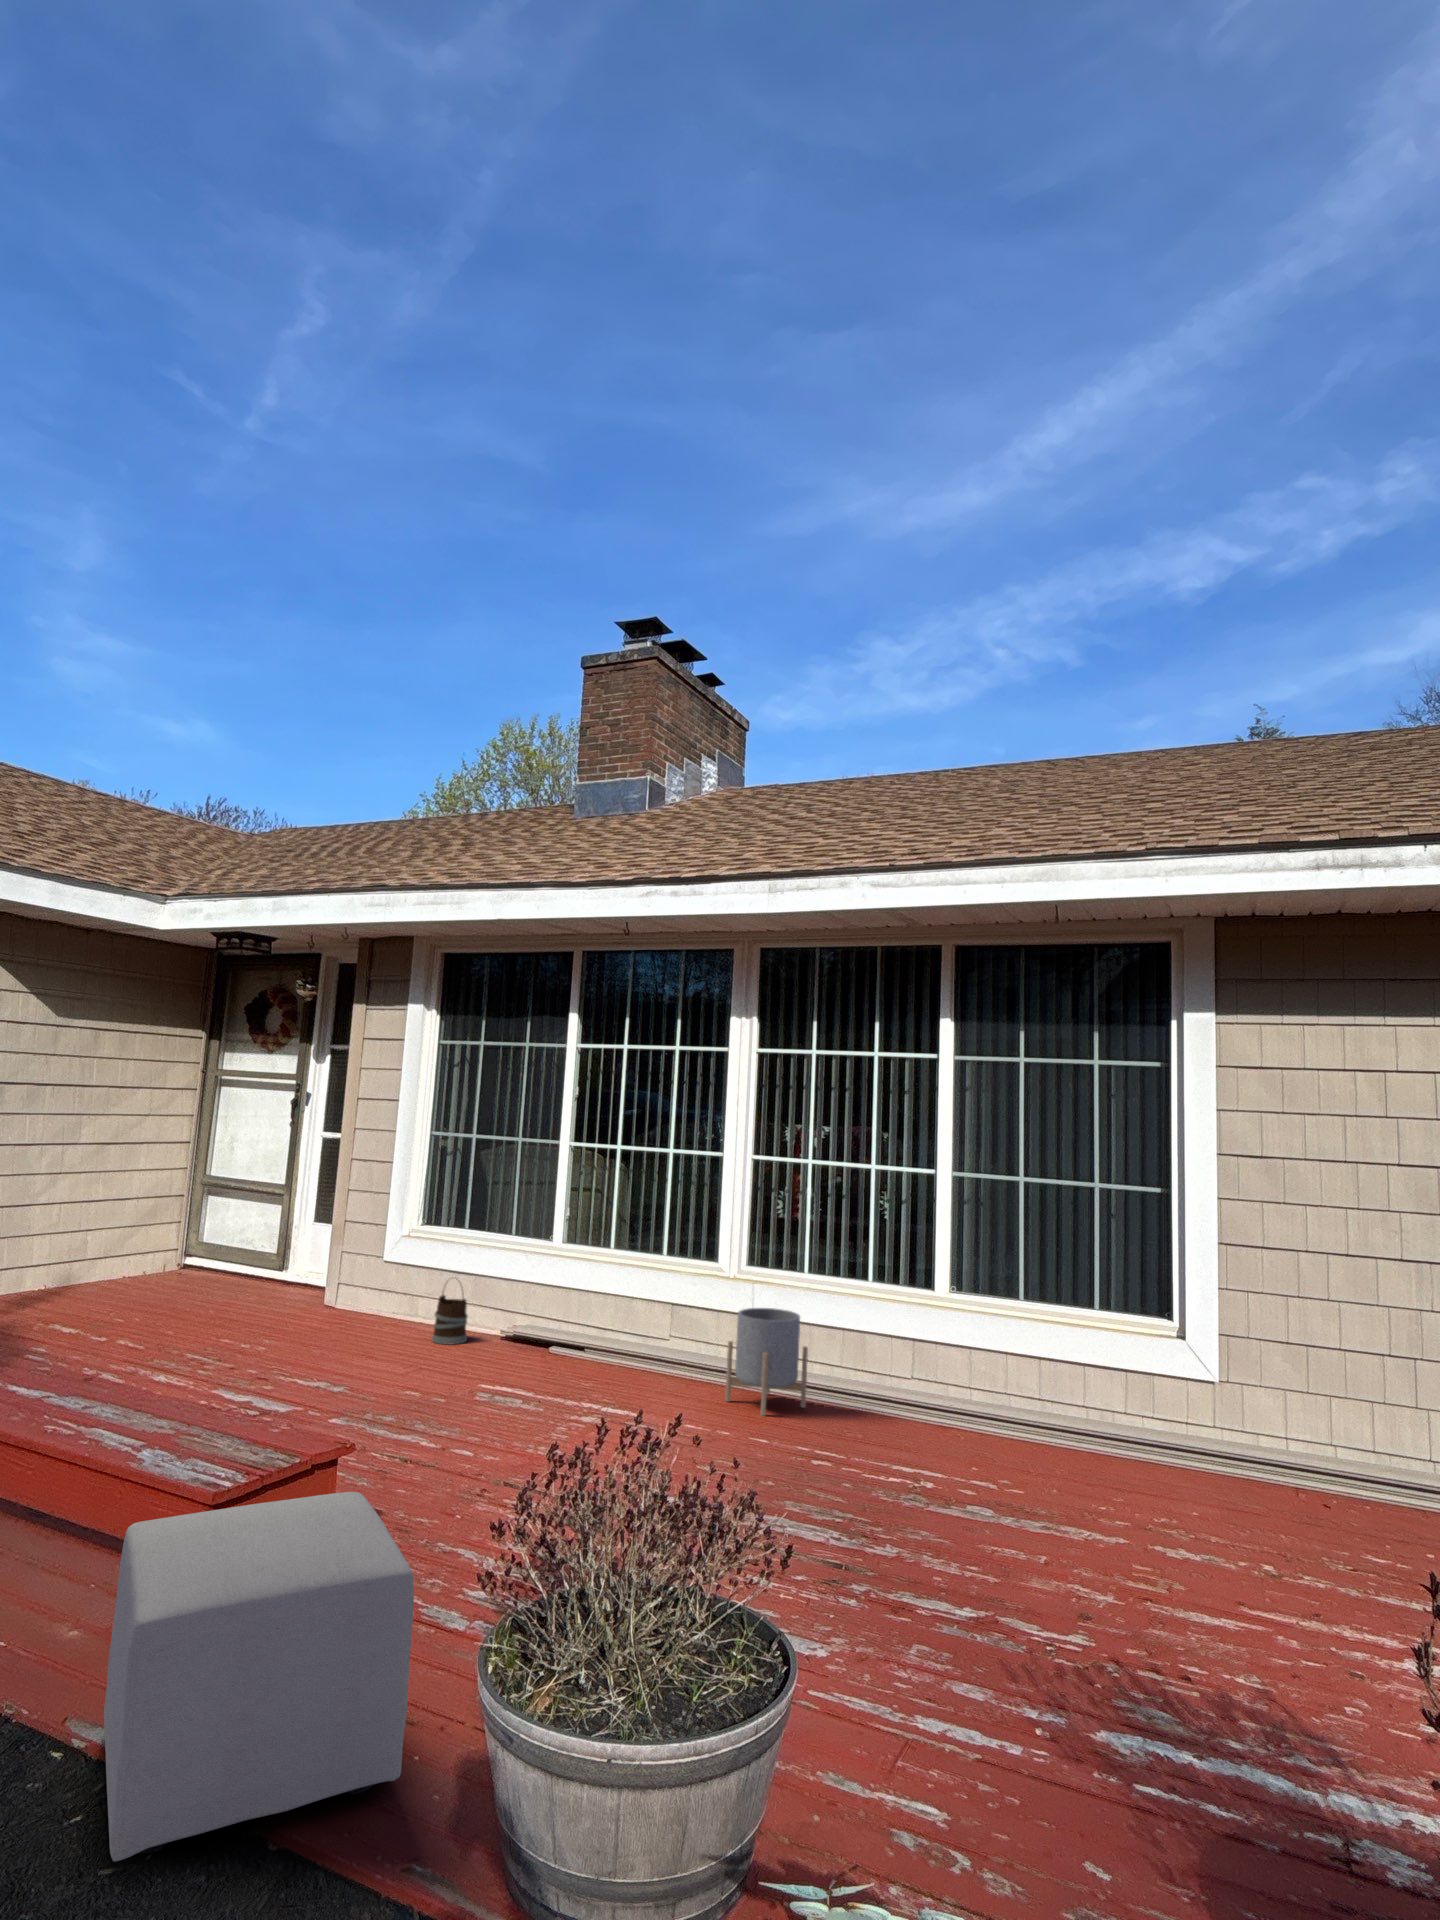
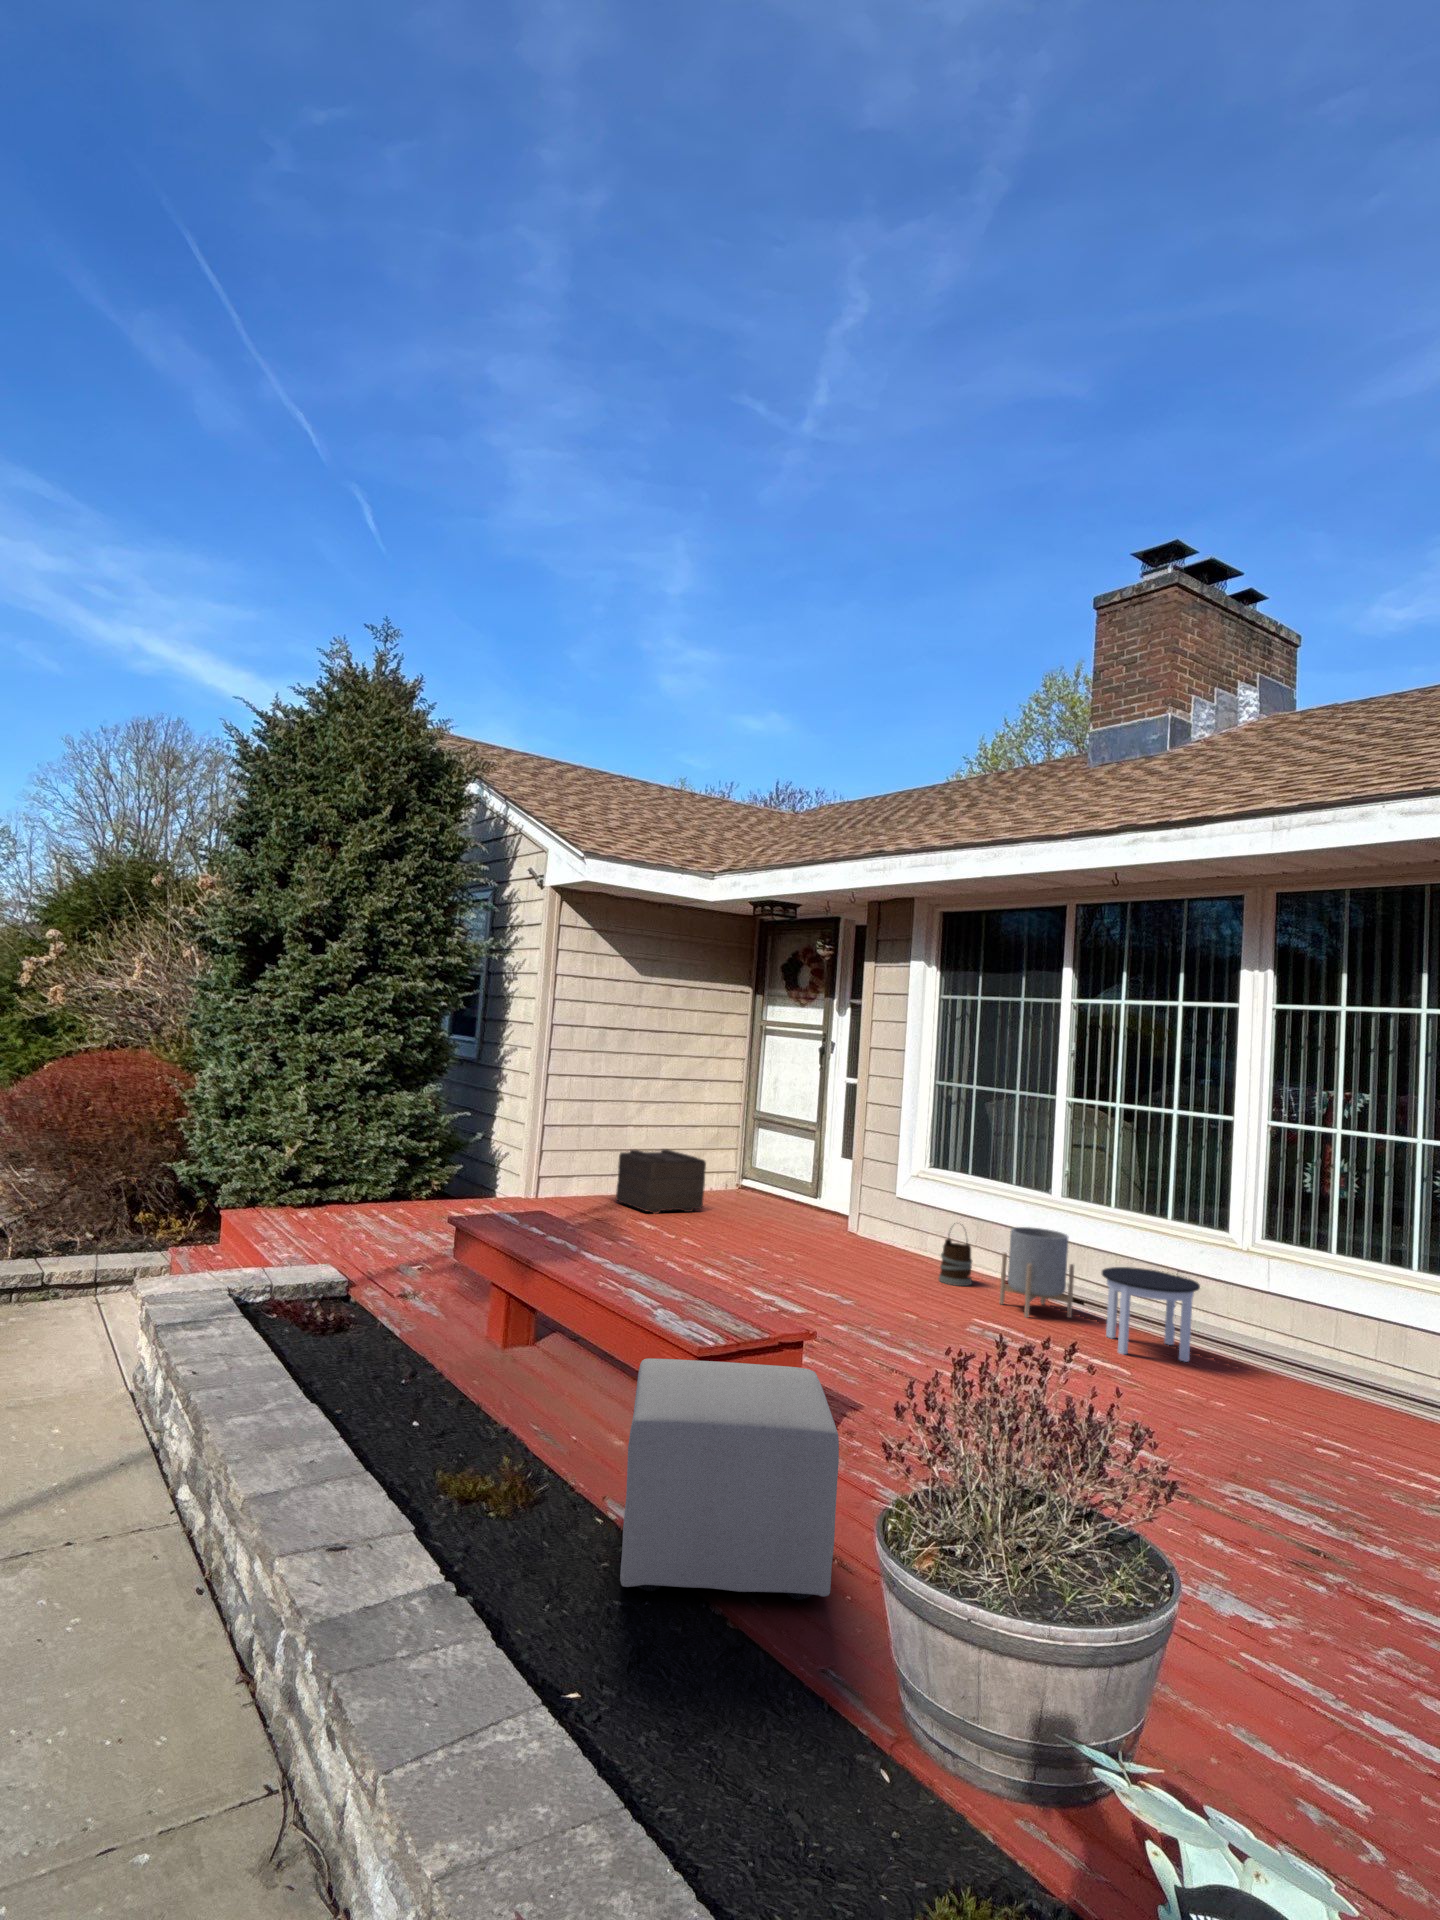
wooden crate: none [19,1225,147,1305] -> present [616,1149,706,1214]
round table: none [605,1304,694,1393] -> present [1102,1267,1200,1362]
planter: present [725,1308,808,1416] -> present [1000,1227,1074,1318]

